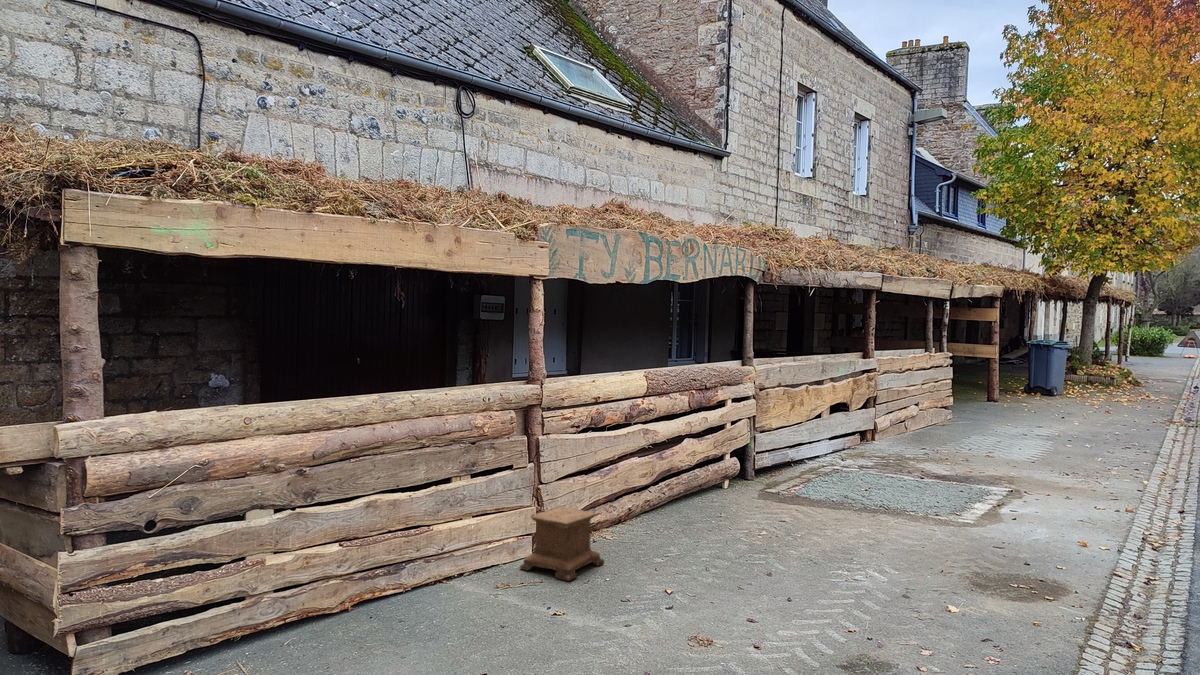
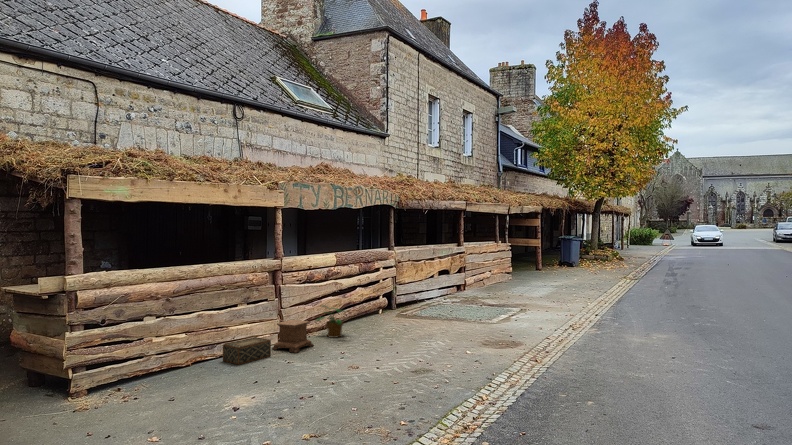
potted plant: none [605,474,671,542] -> present [316,305,343,338]
woven basket: none [419,544,518,610] -> present [223,337,271,365]

